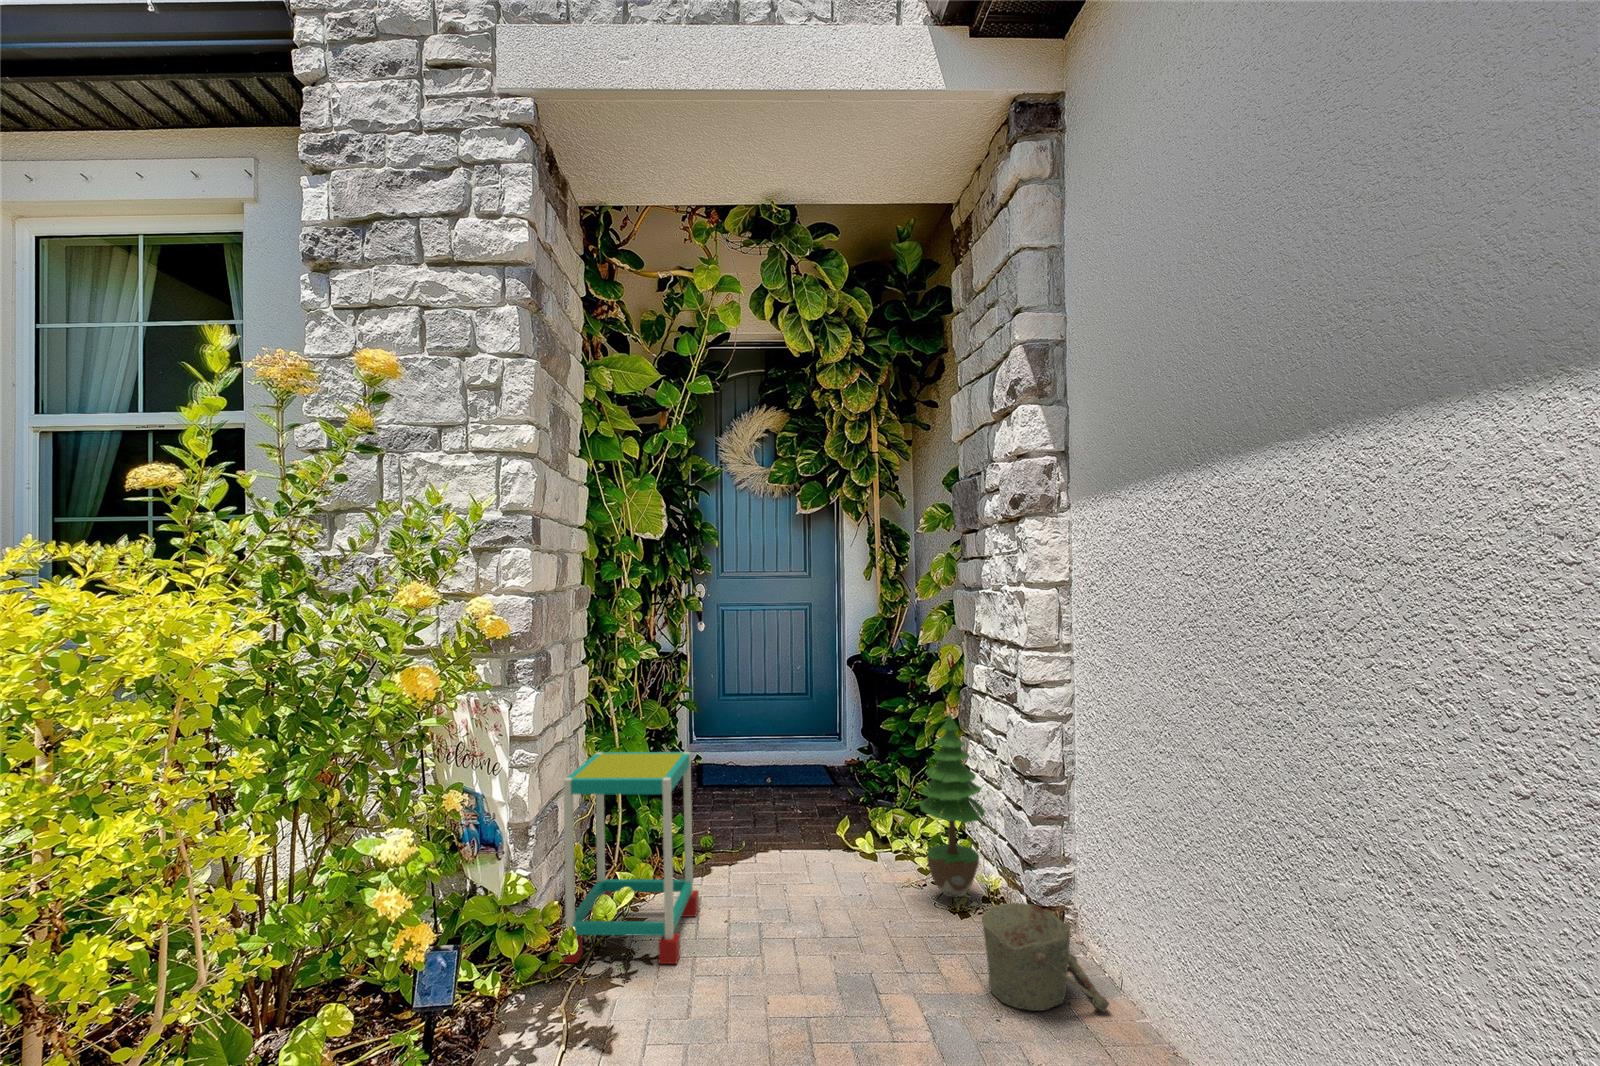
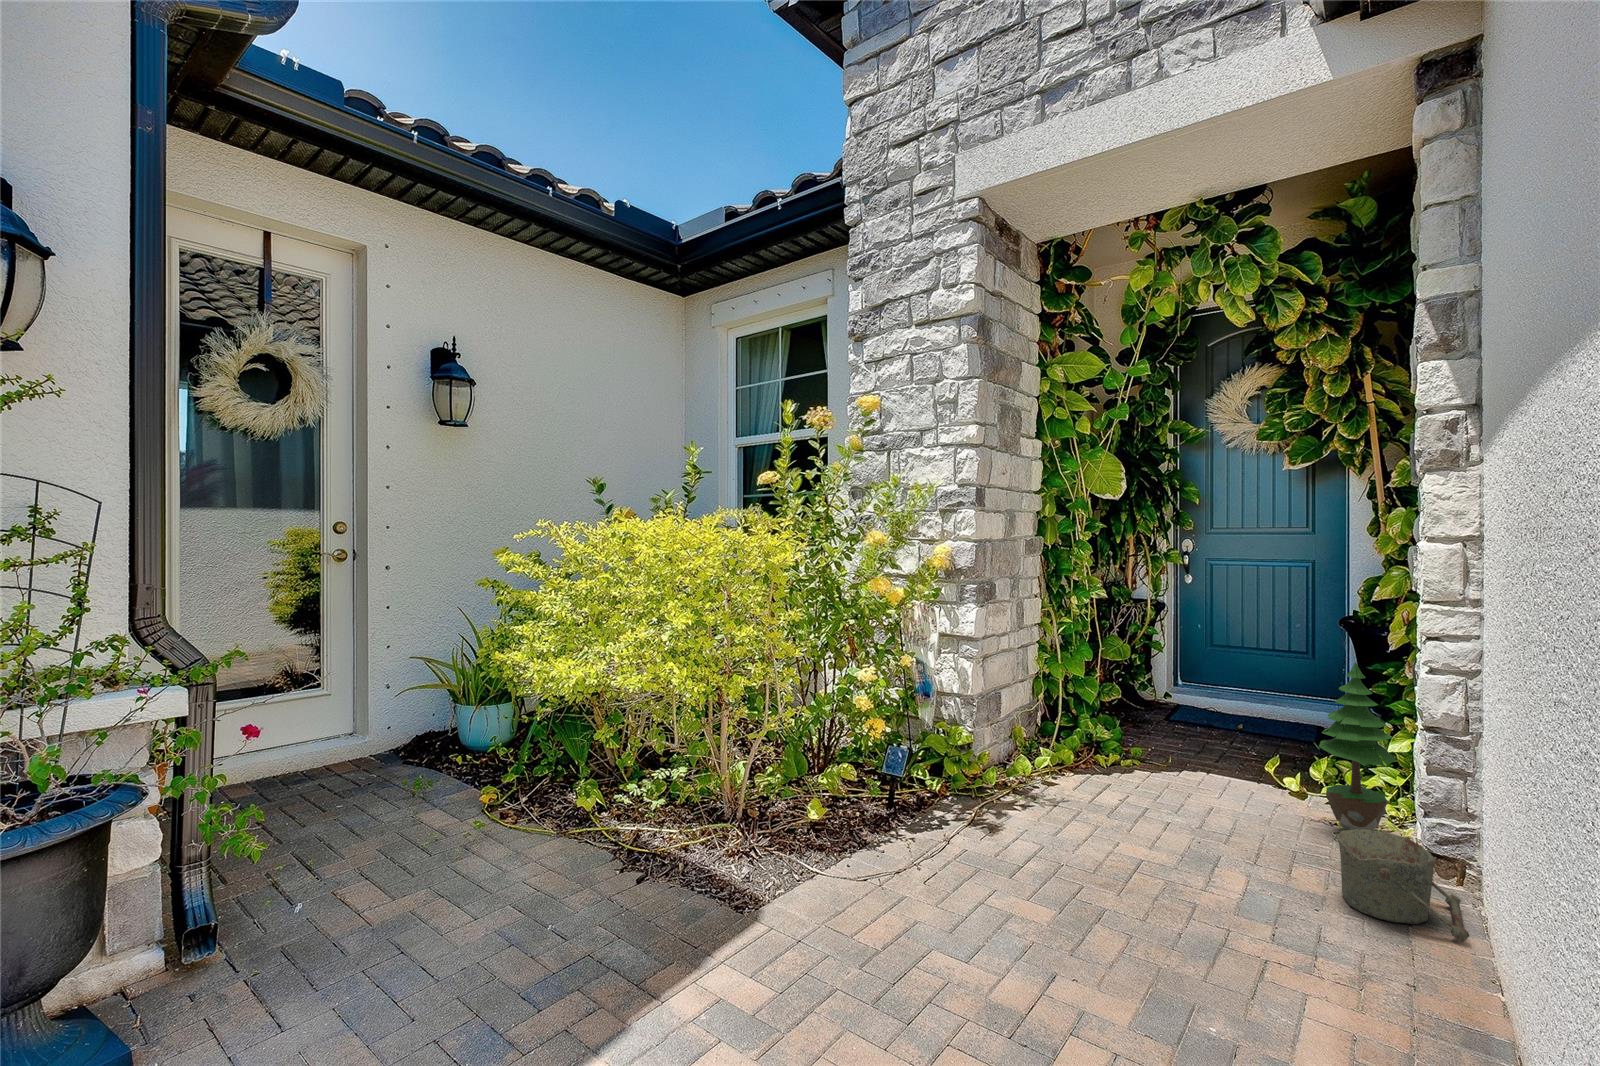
side table: present [562,752,699,964] -> none [994,657,1107,810]

